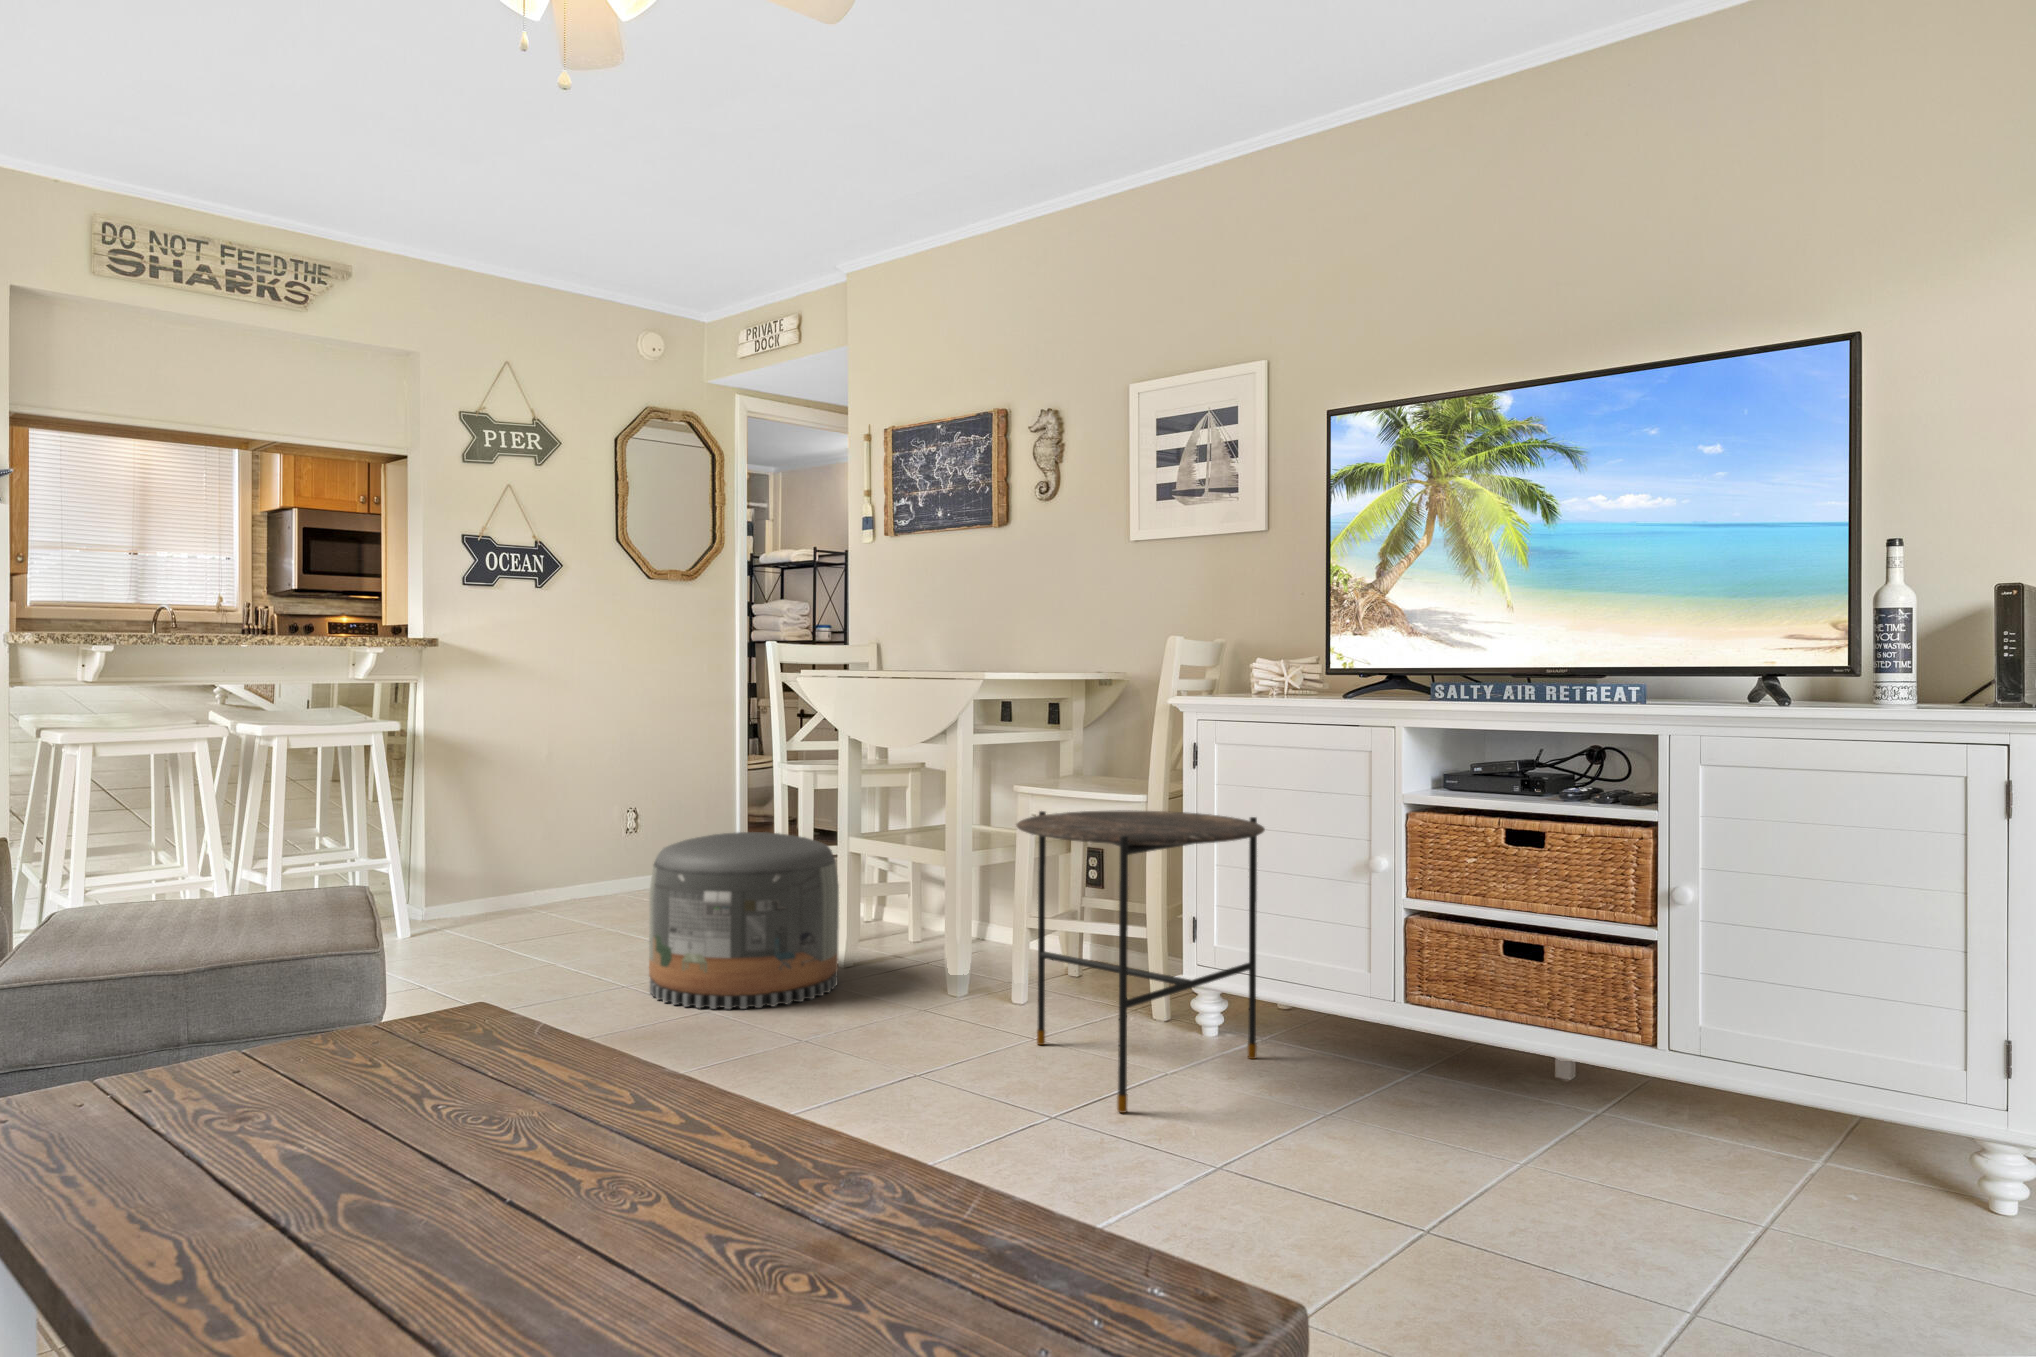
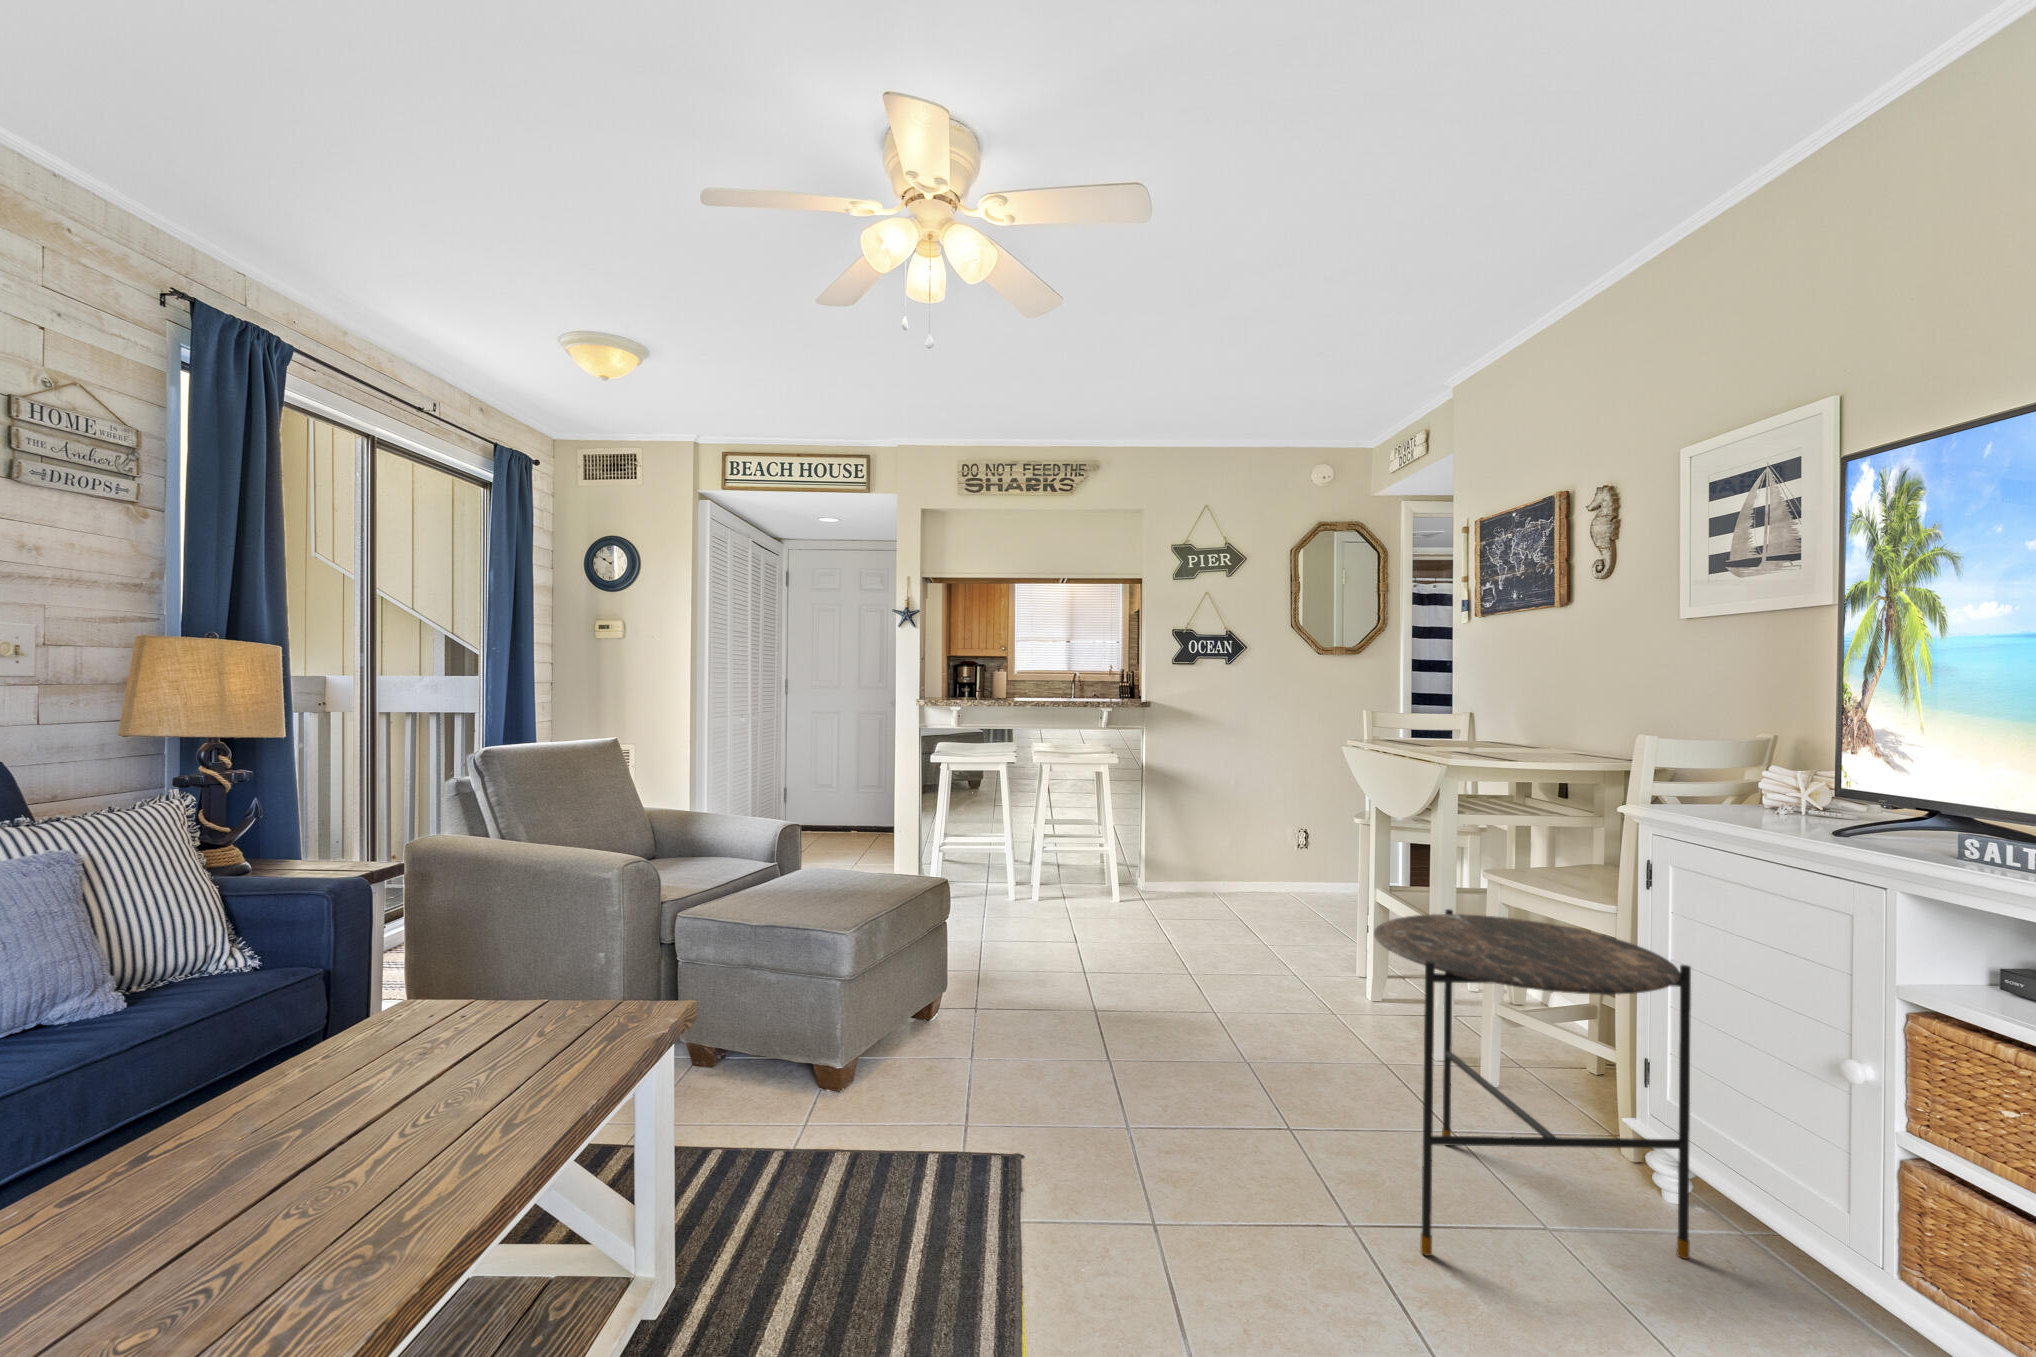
pouf: present [649,832,839,1009] -> none [1194,872,1351,1029]

